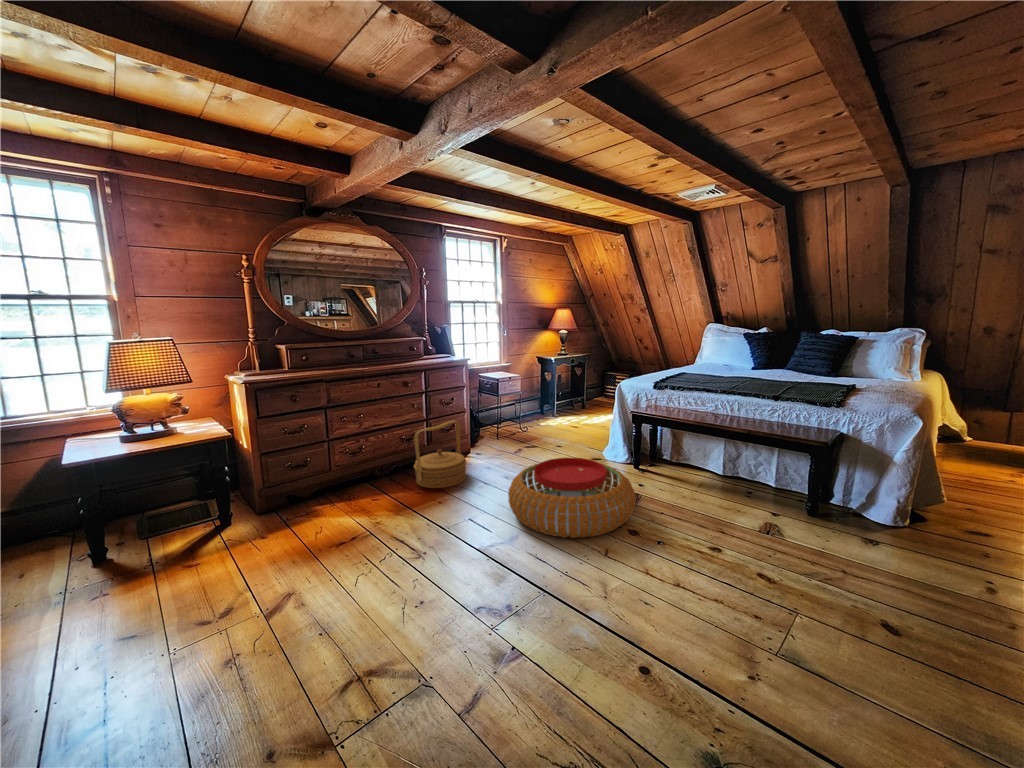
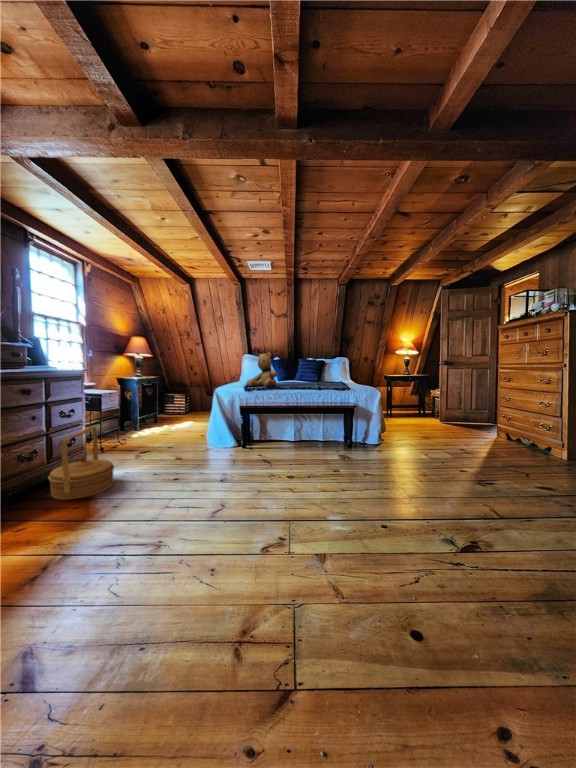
teddy bear: none [658,332,705,388] -> present [247,352,277,387]
pouf: present [508,458,635,538] -> none [188,437,286,494]

